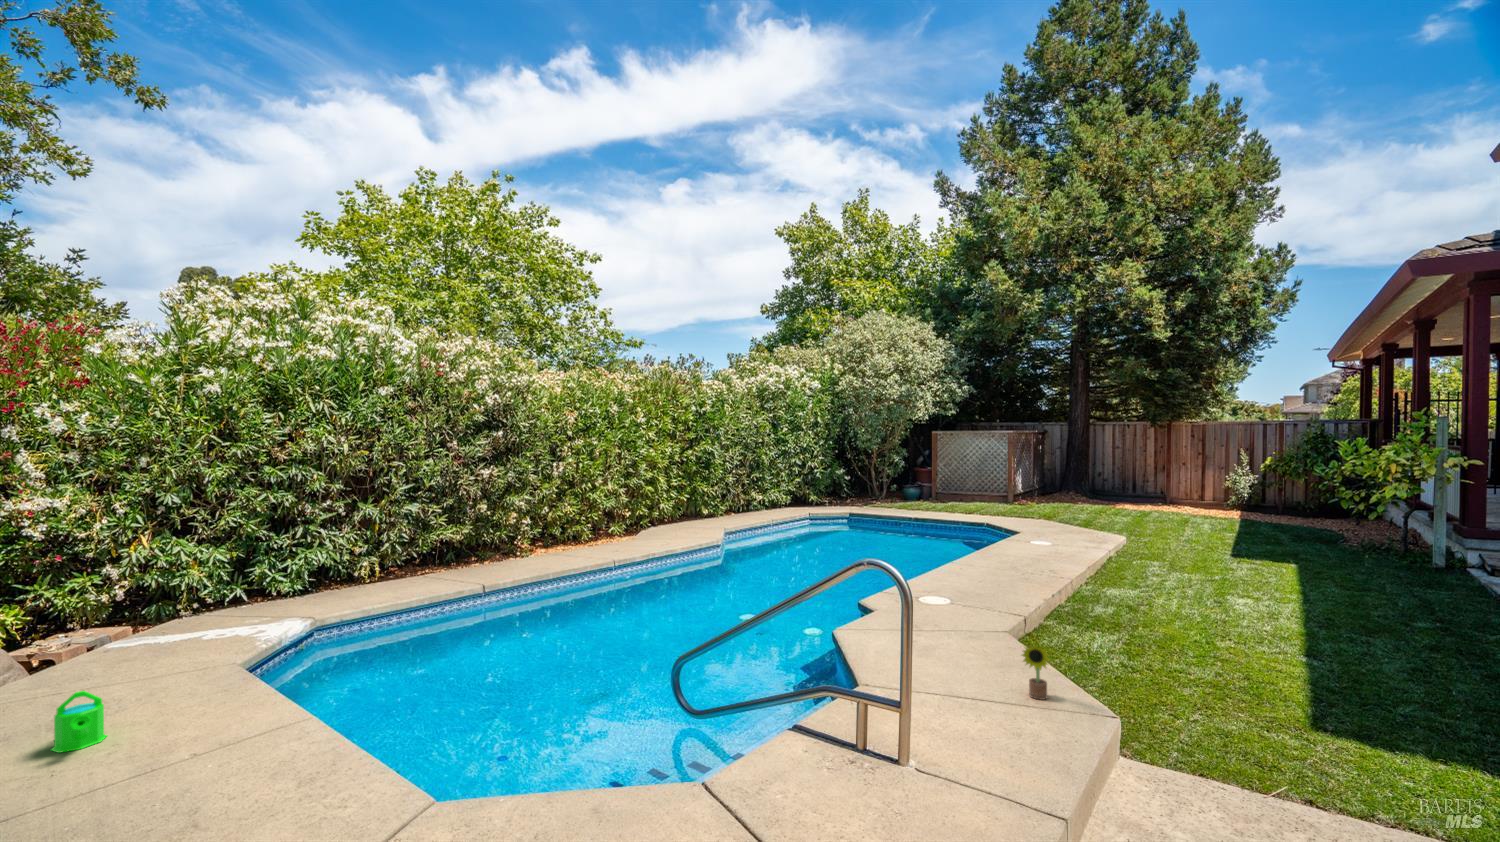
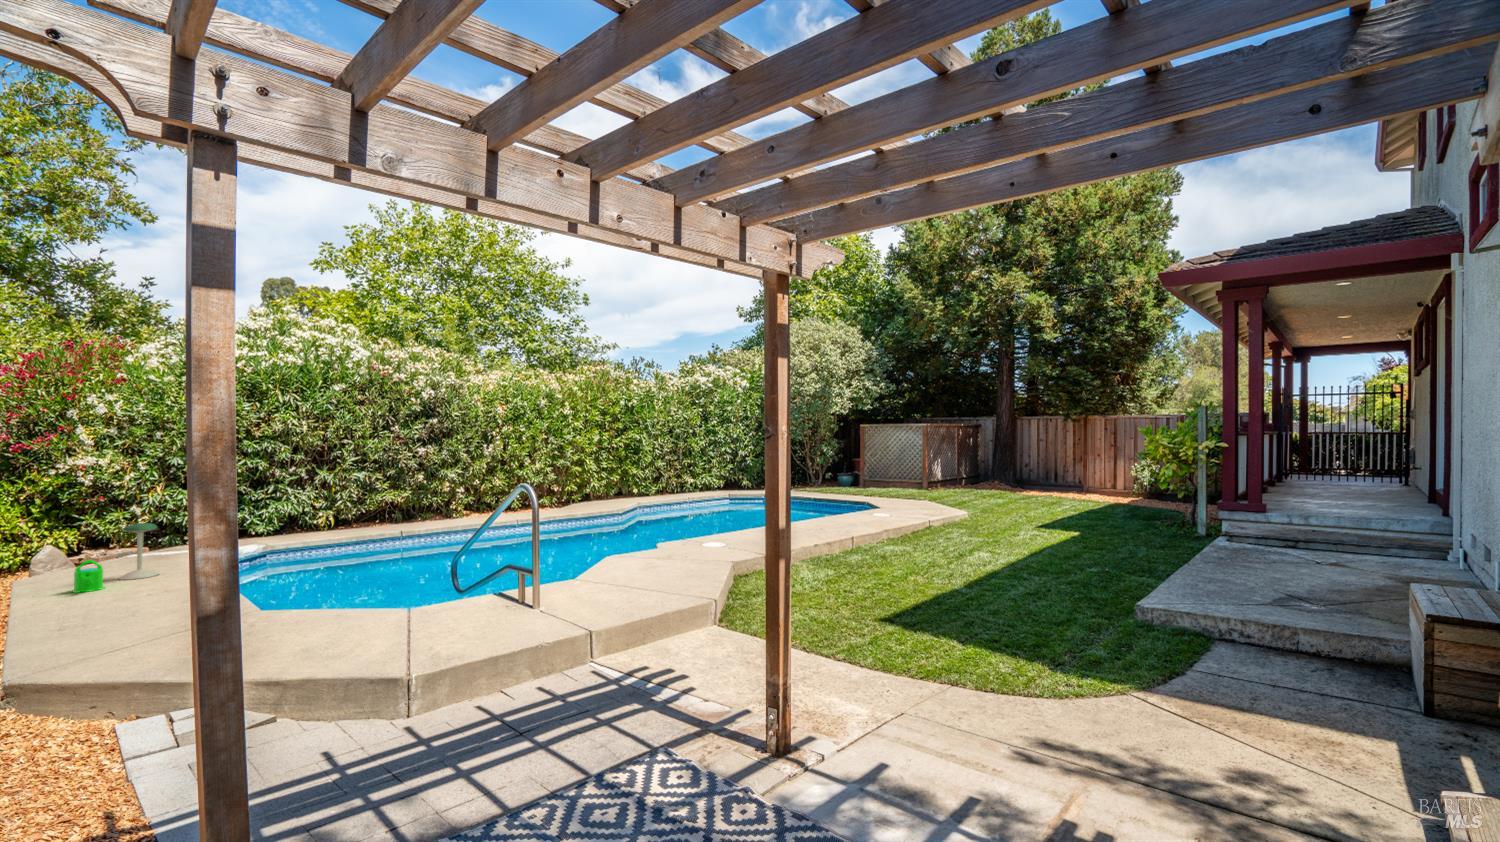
stool: none [119,613,185,711] -> present [119,523,159,580]
decorative plant: present [1022,645,1050,700] -> none [655,546,674,582]

